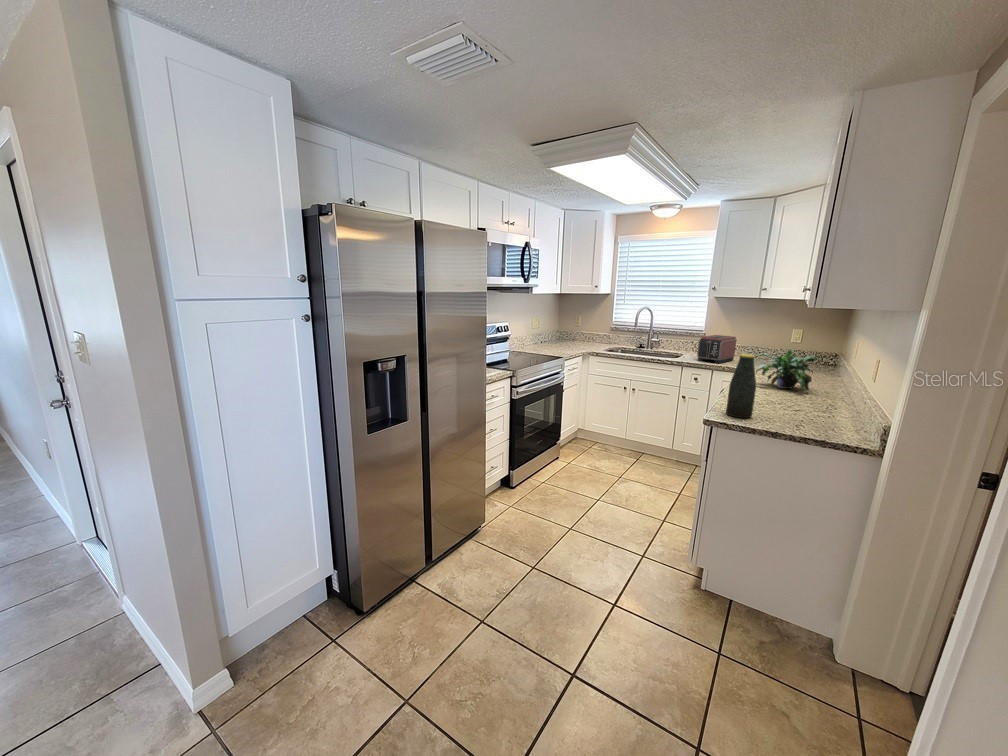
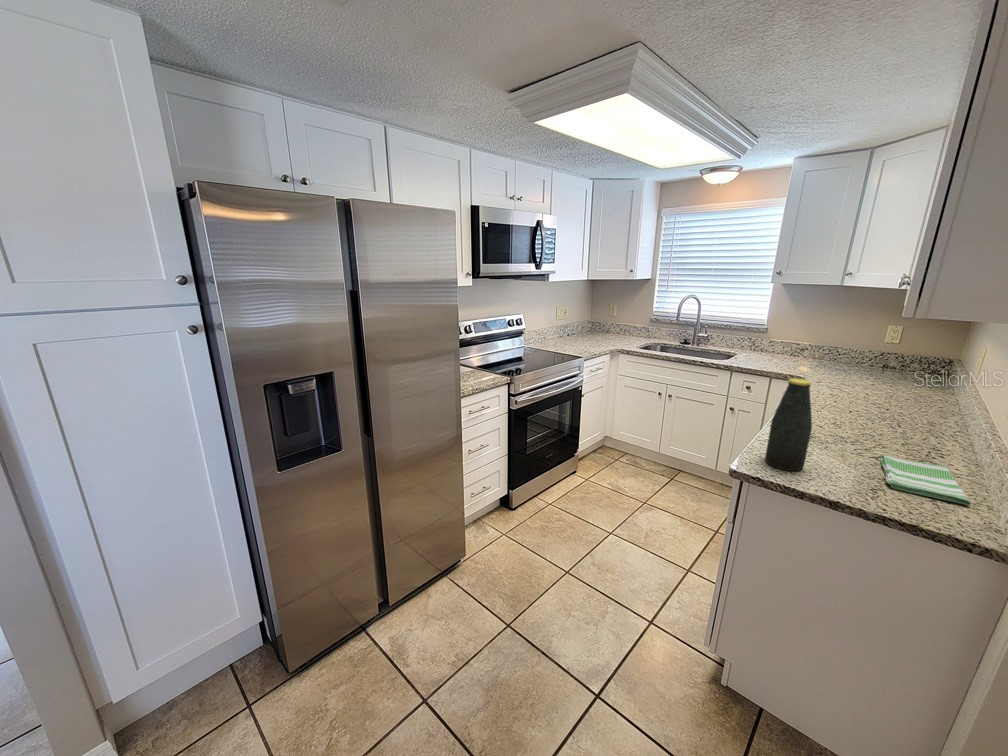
toaster: present [697,335,737,363] -> none [751,332,807,369]
potted plant: present [756,350,822,390] -> none [824,363,927,422]
dish towel: none [798,408,853,430] -> present [880,455,971,505]

